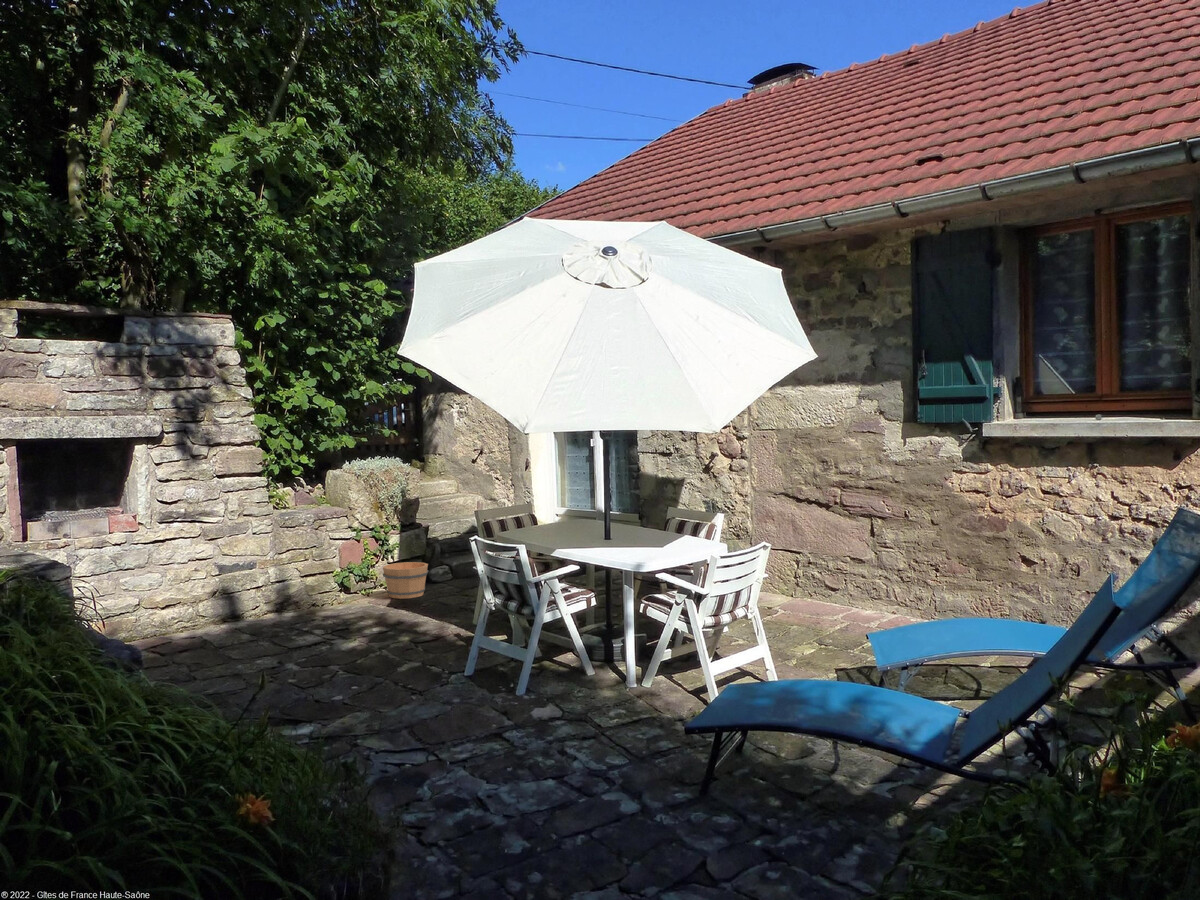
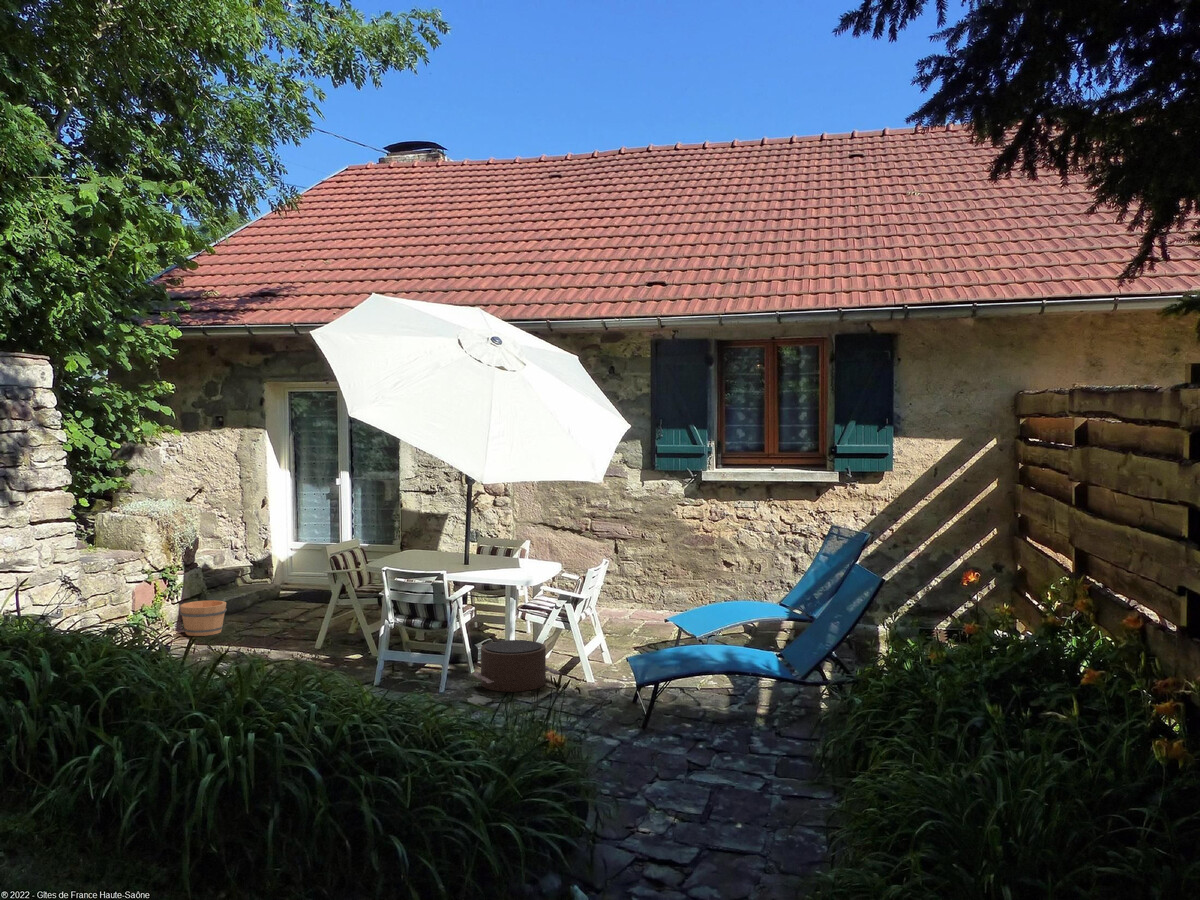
pouf: none [520,645,633,720] -> present [473,640,560,692]

